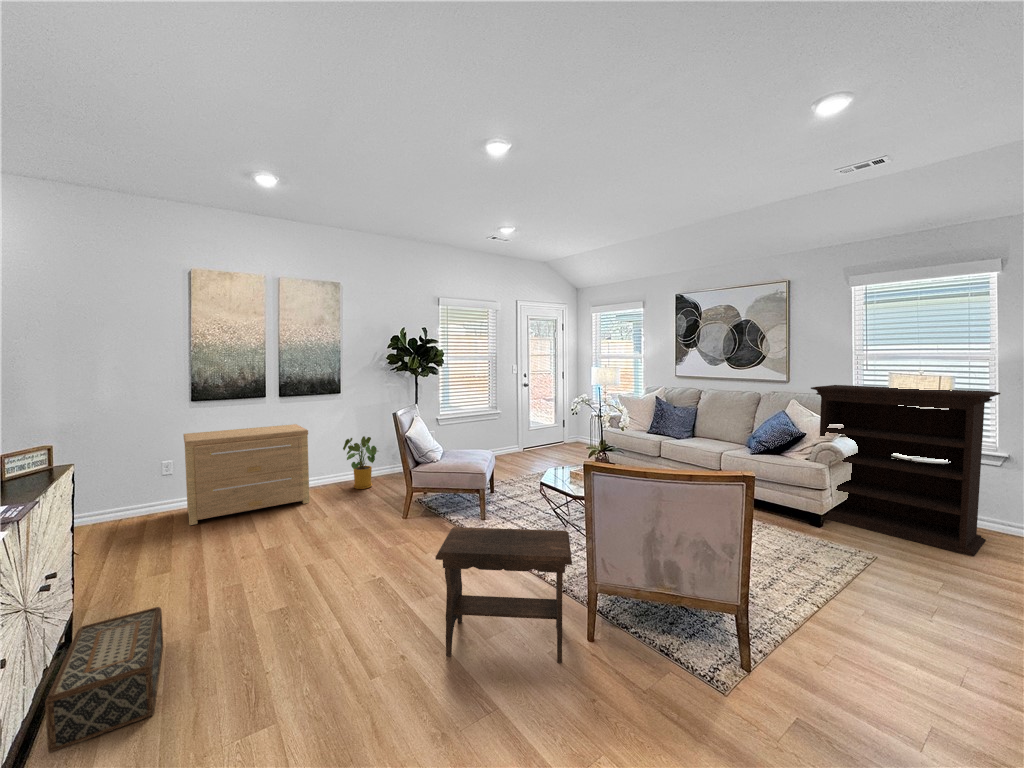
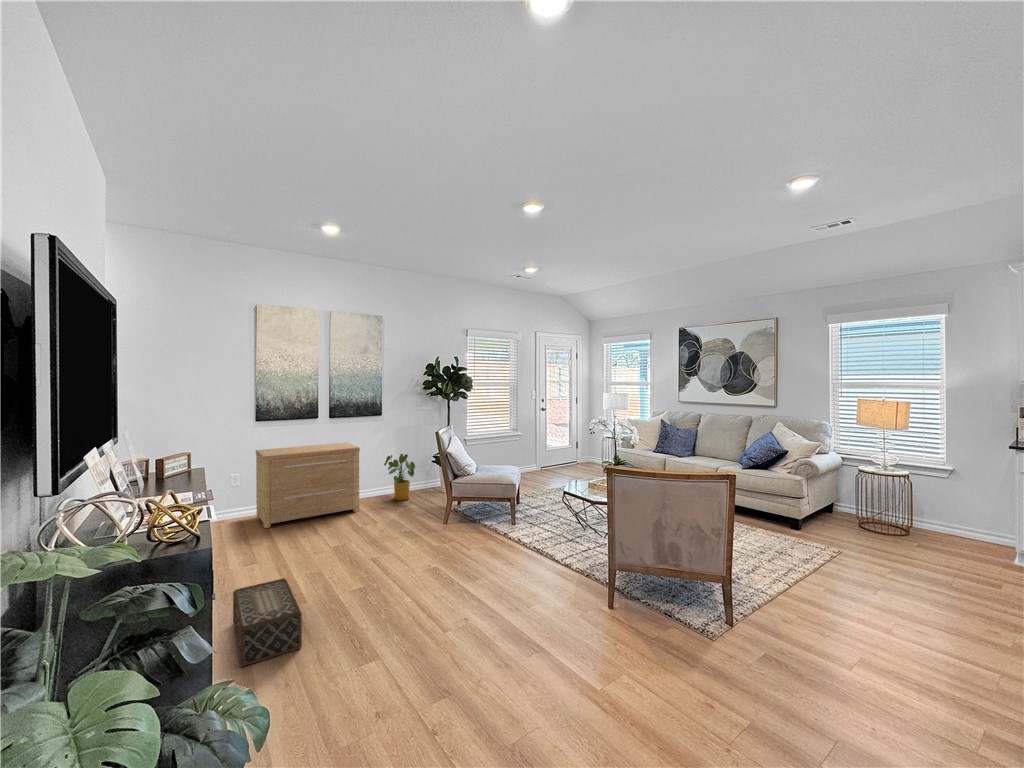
bookshelf: present [811,385,1000,556] -> none [791,410,944,553]
footstool: present [435,527,572,663] -> none [497,520,598,620]

